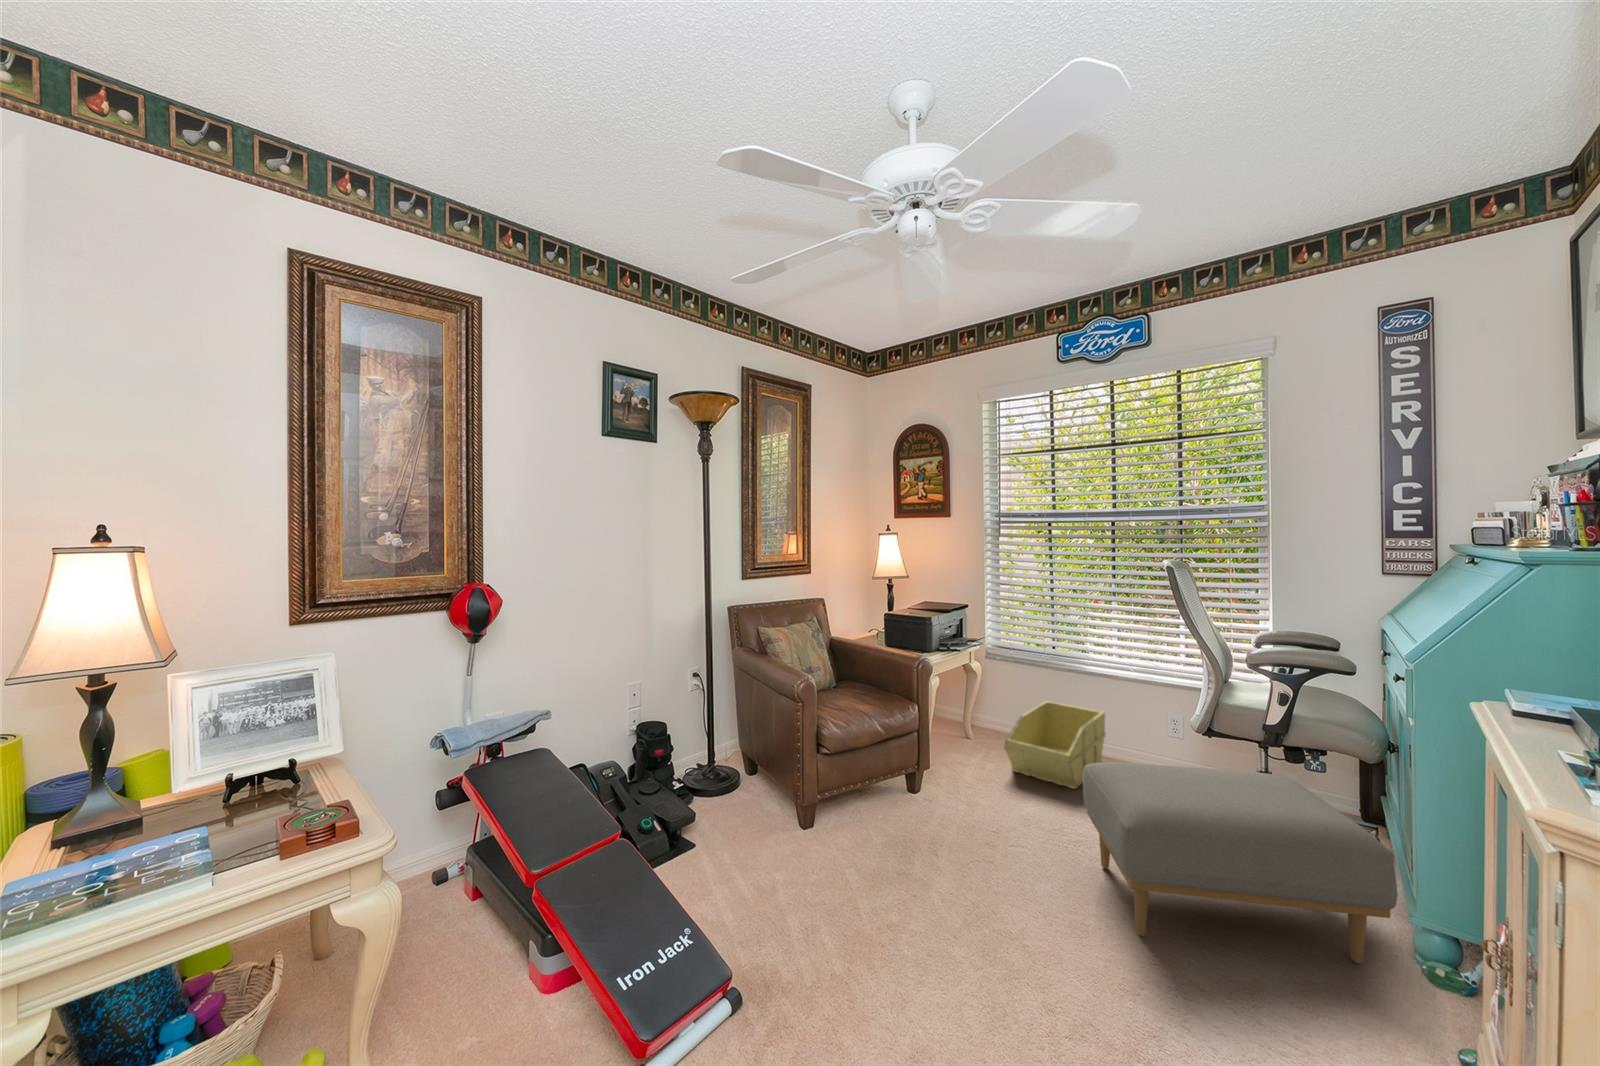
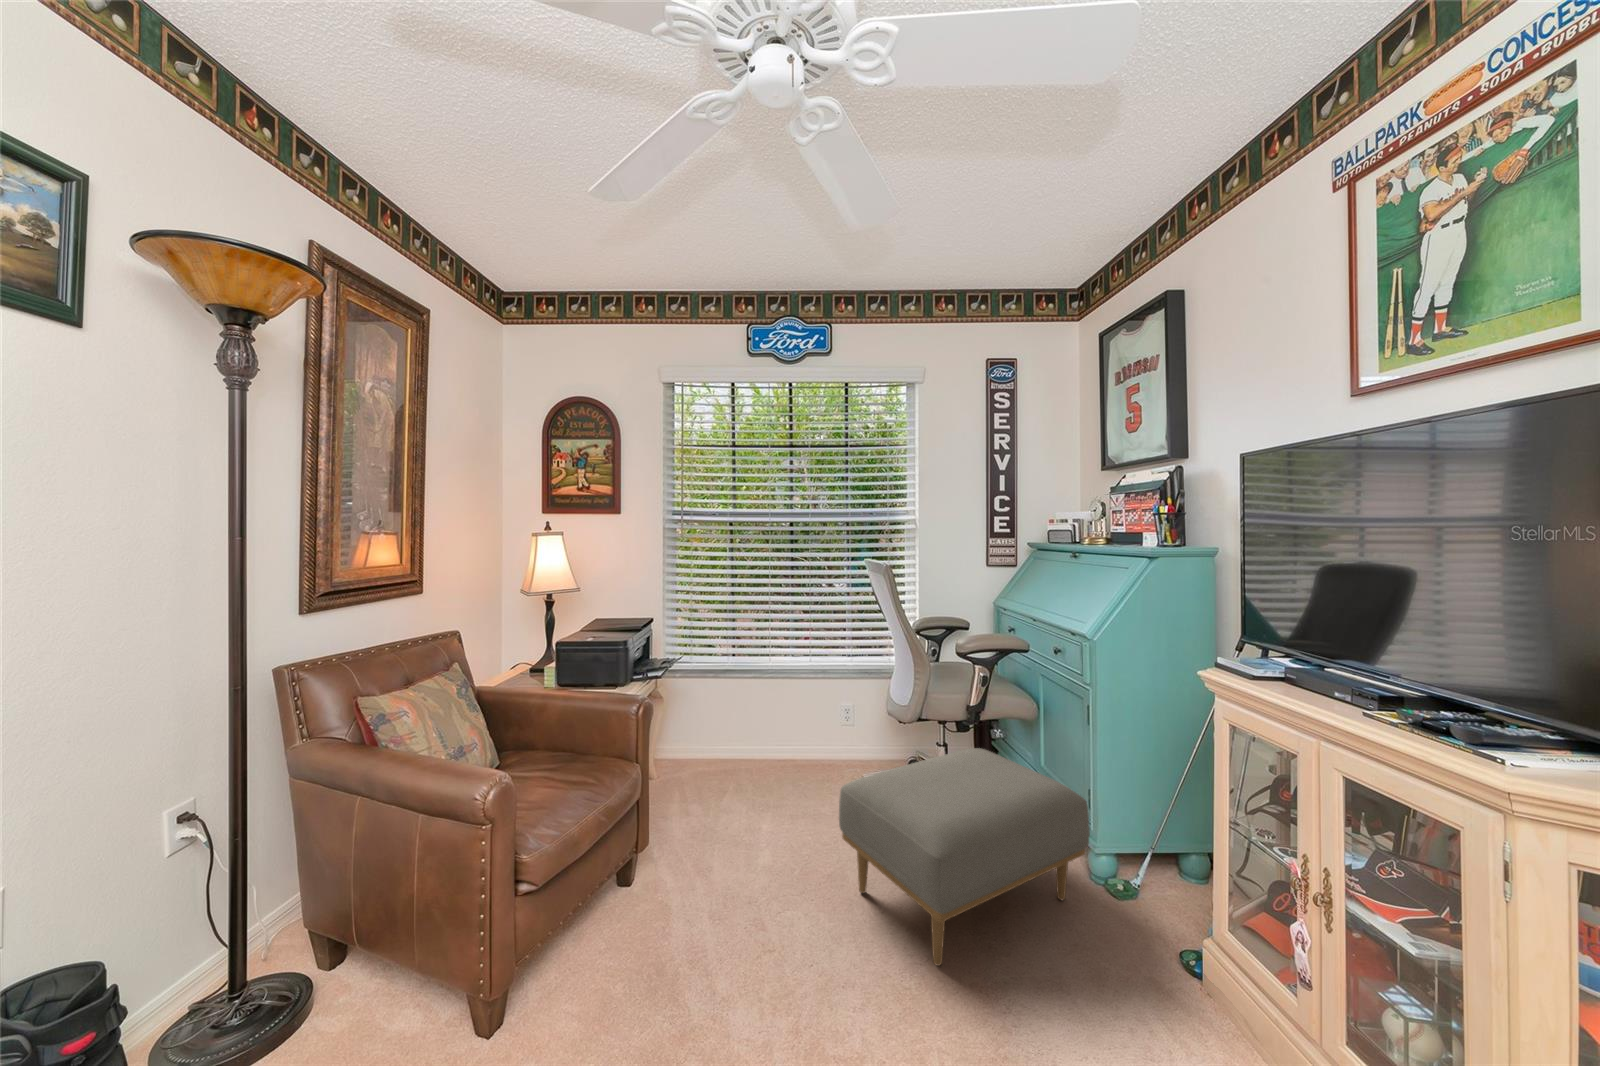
storage bin: present [1005,701,1105,789] -> none [713,711,790,804]

